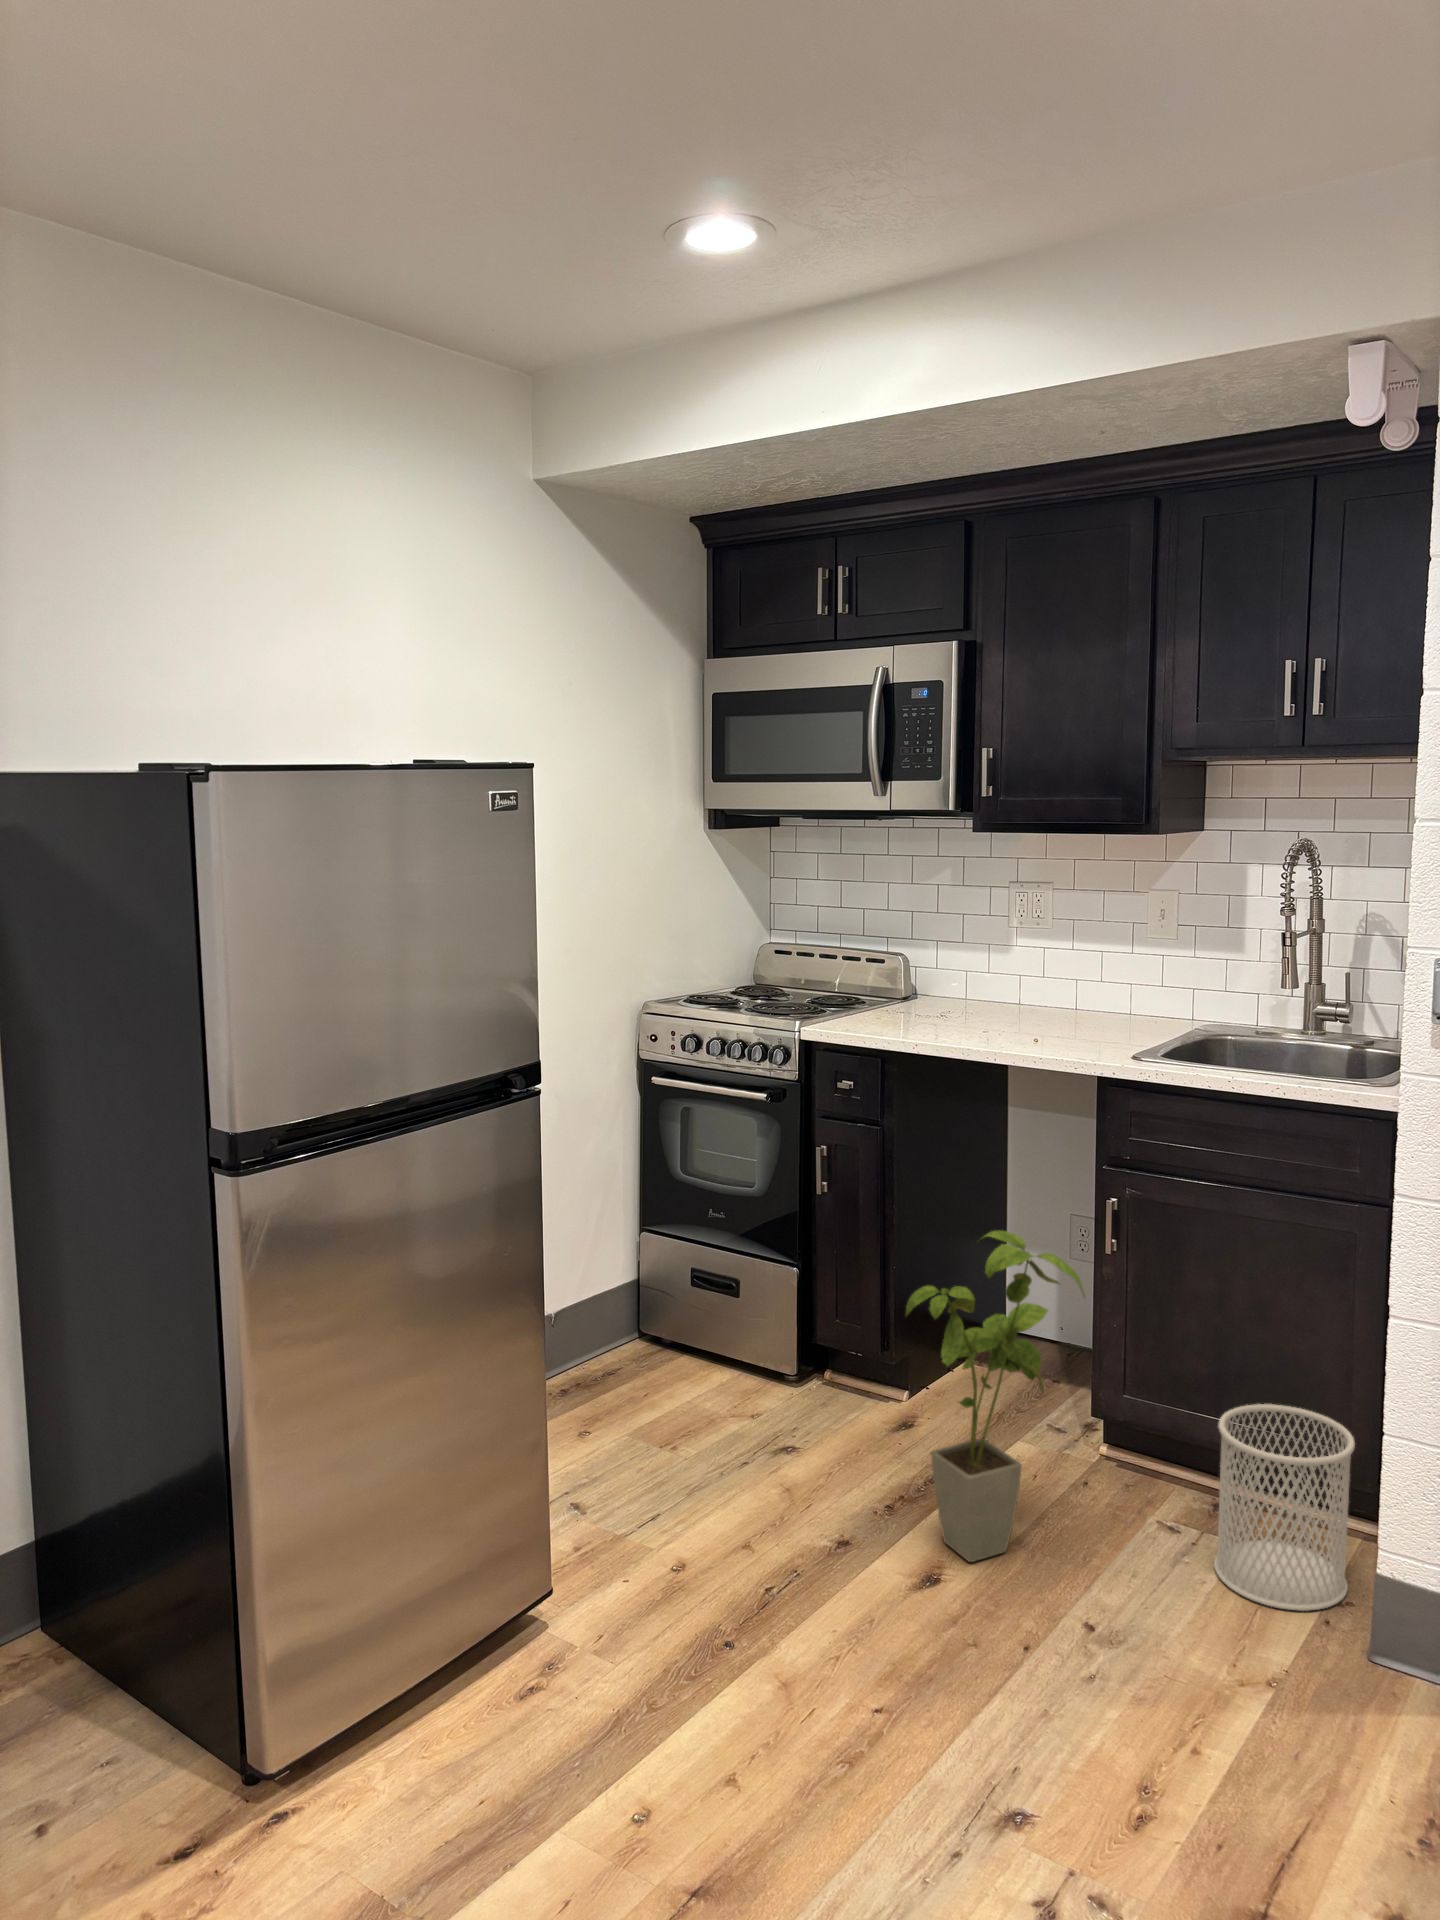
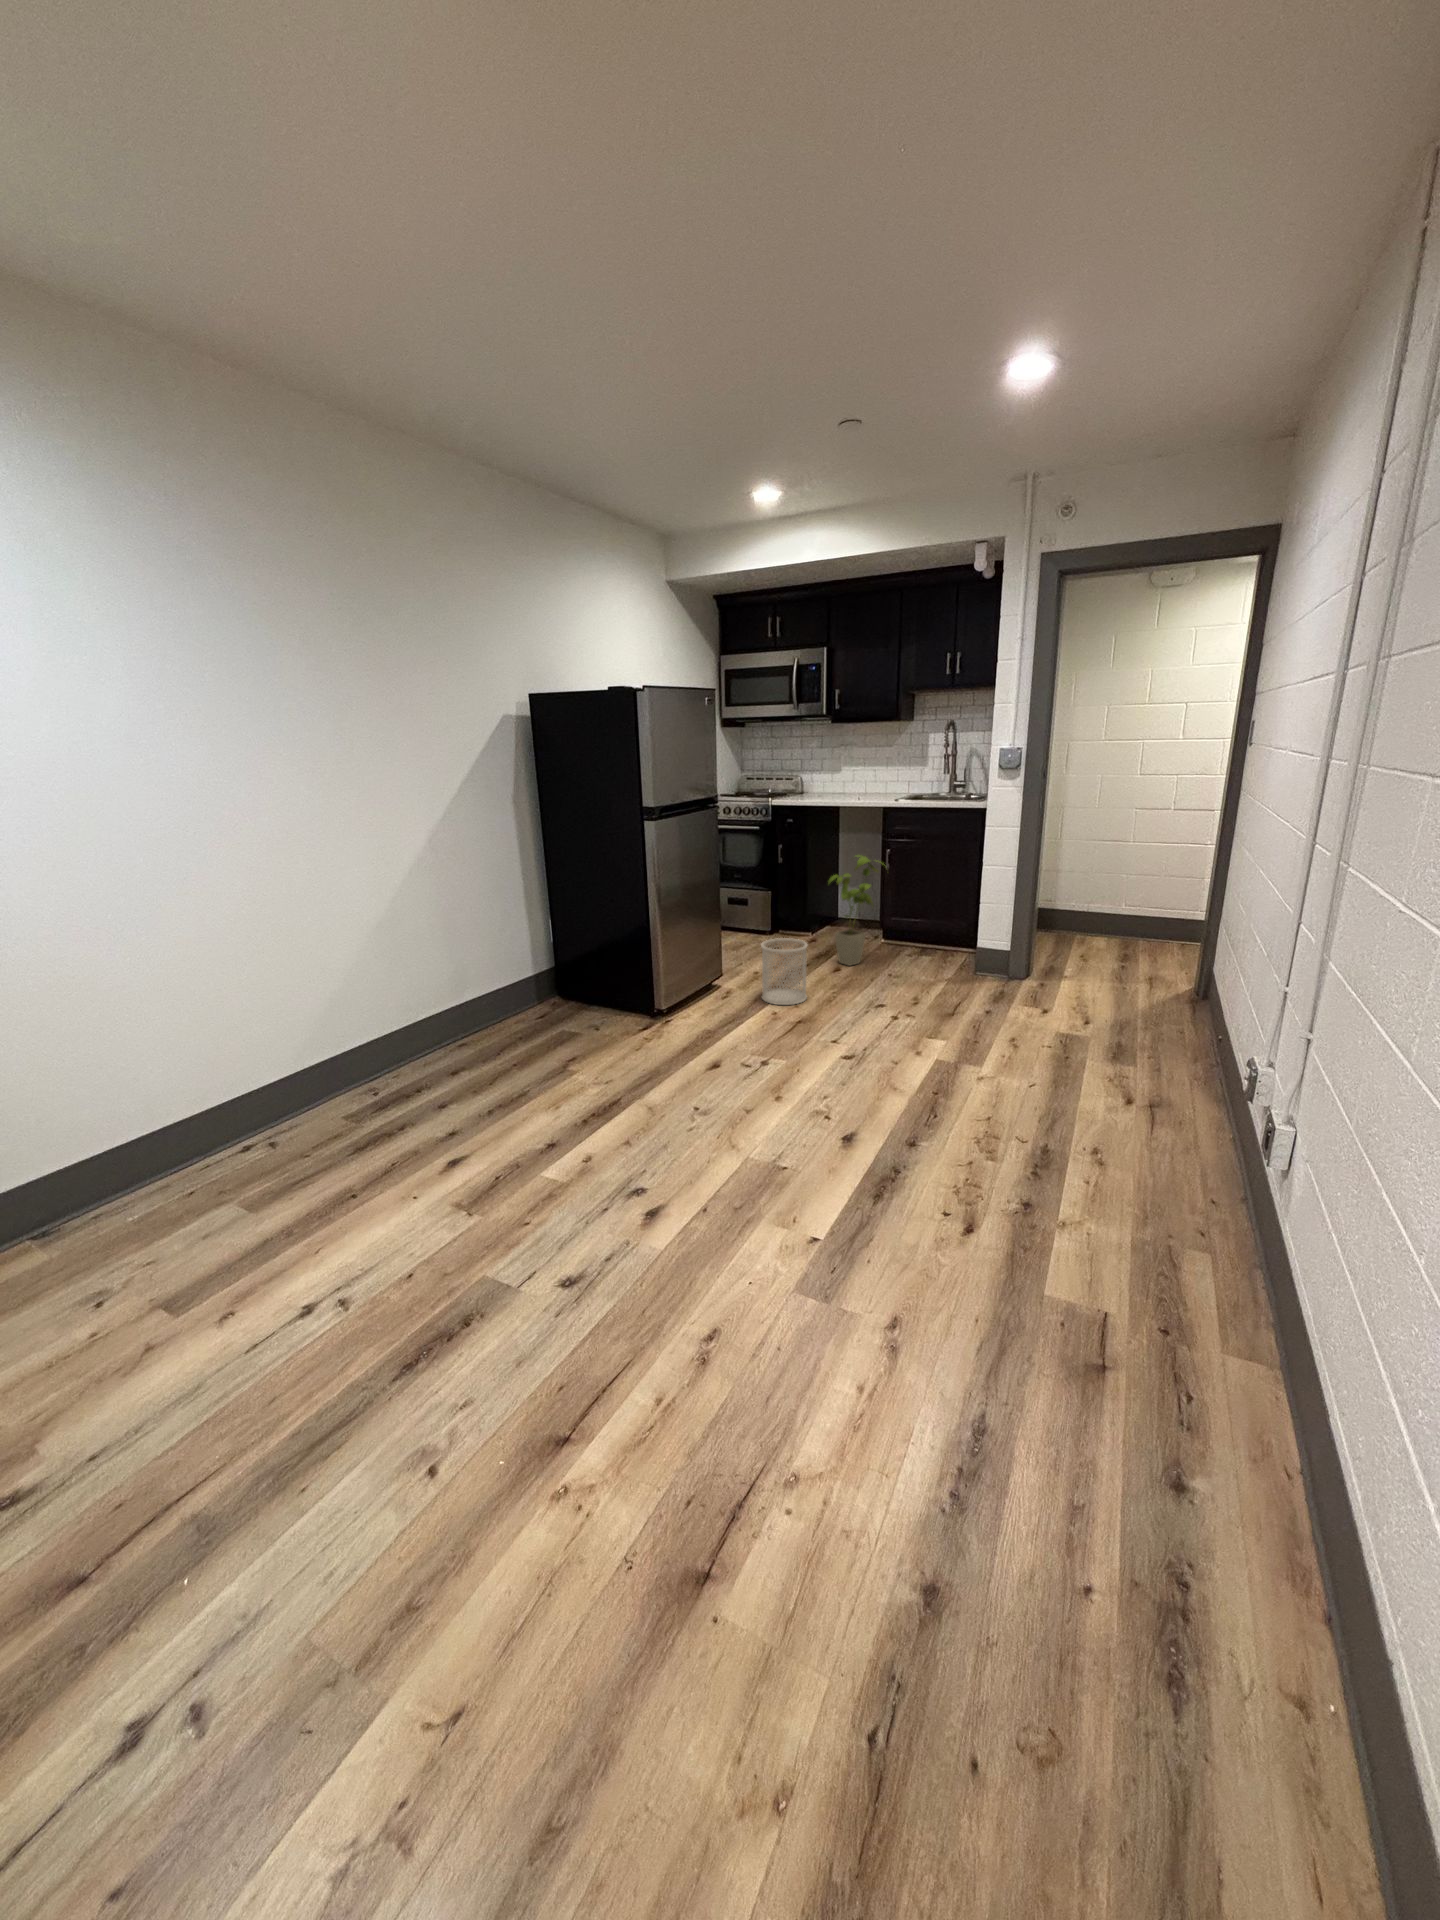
wastebasket: present [1214,1404,1355,1611] -> present [761,938,807,1005]

